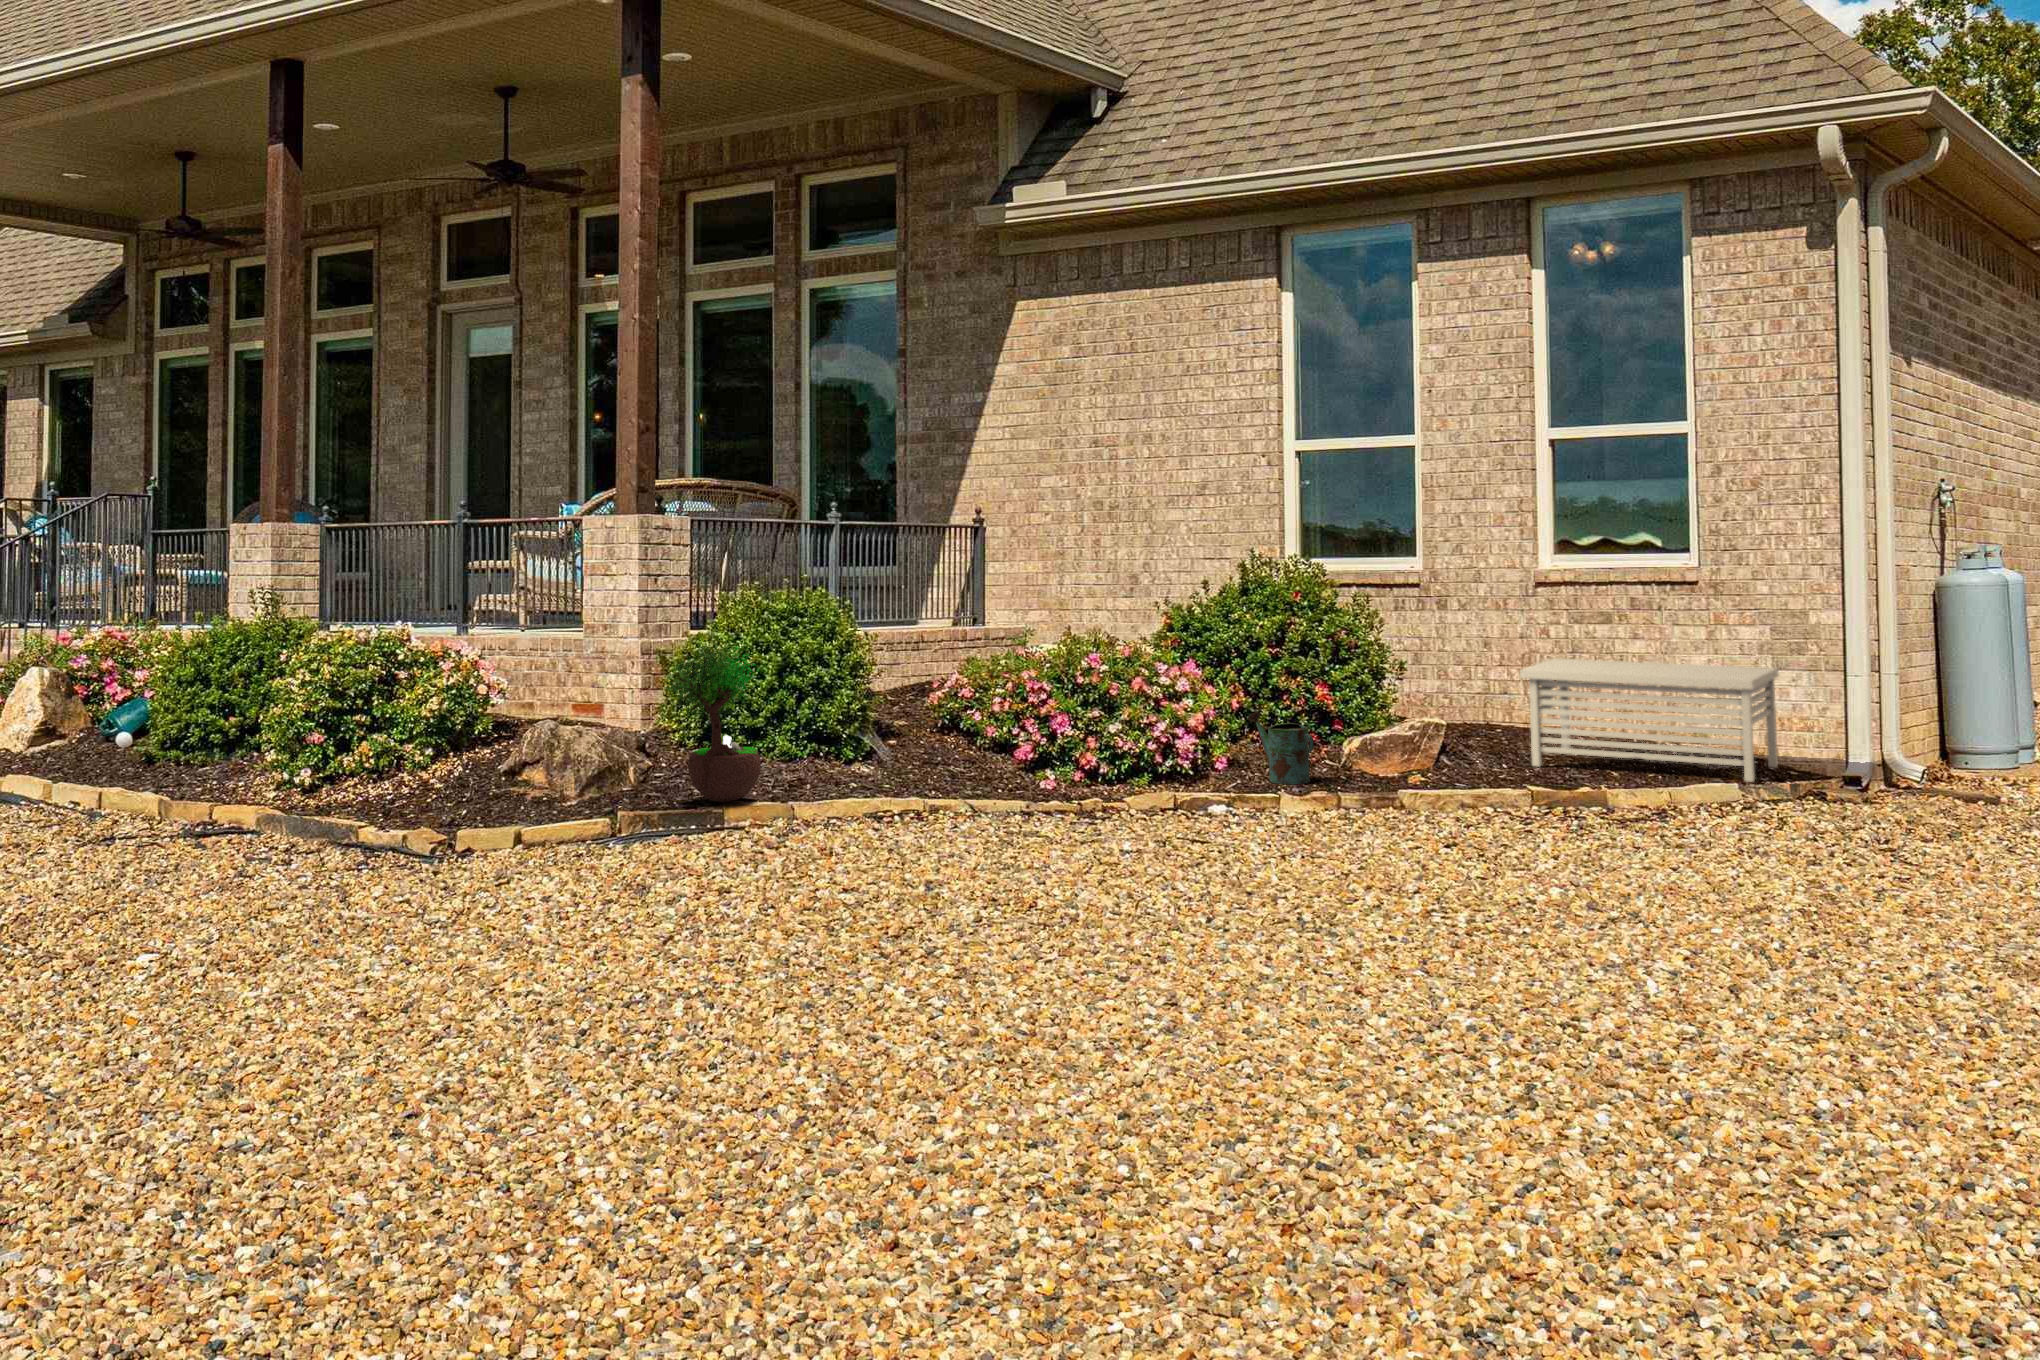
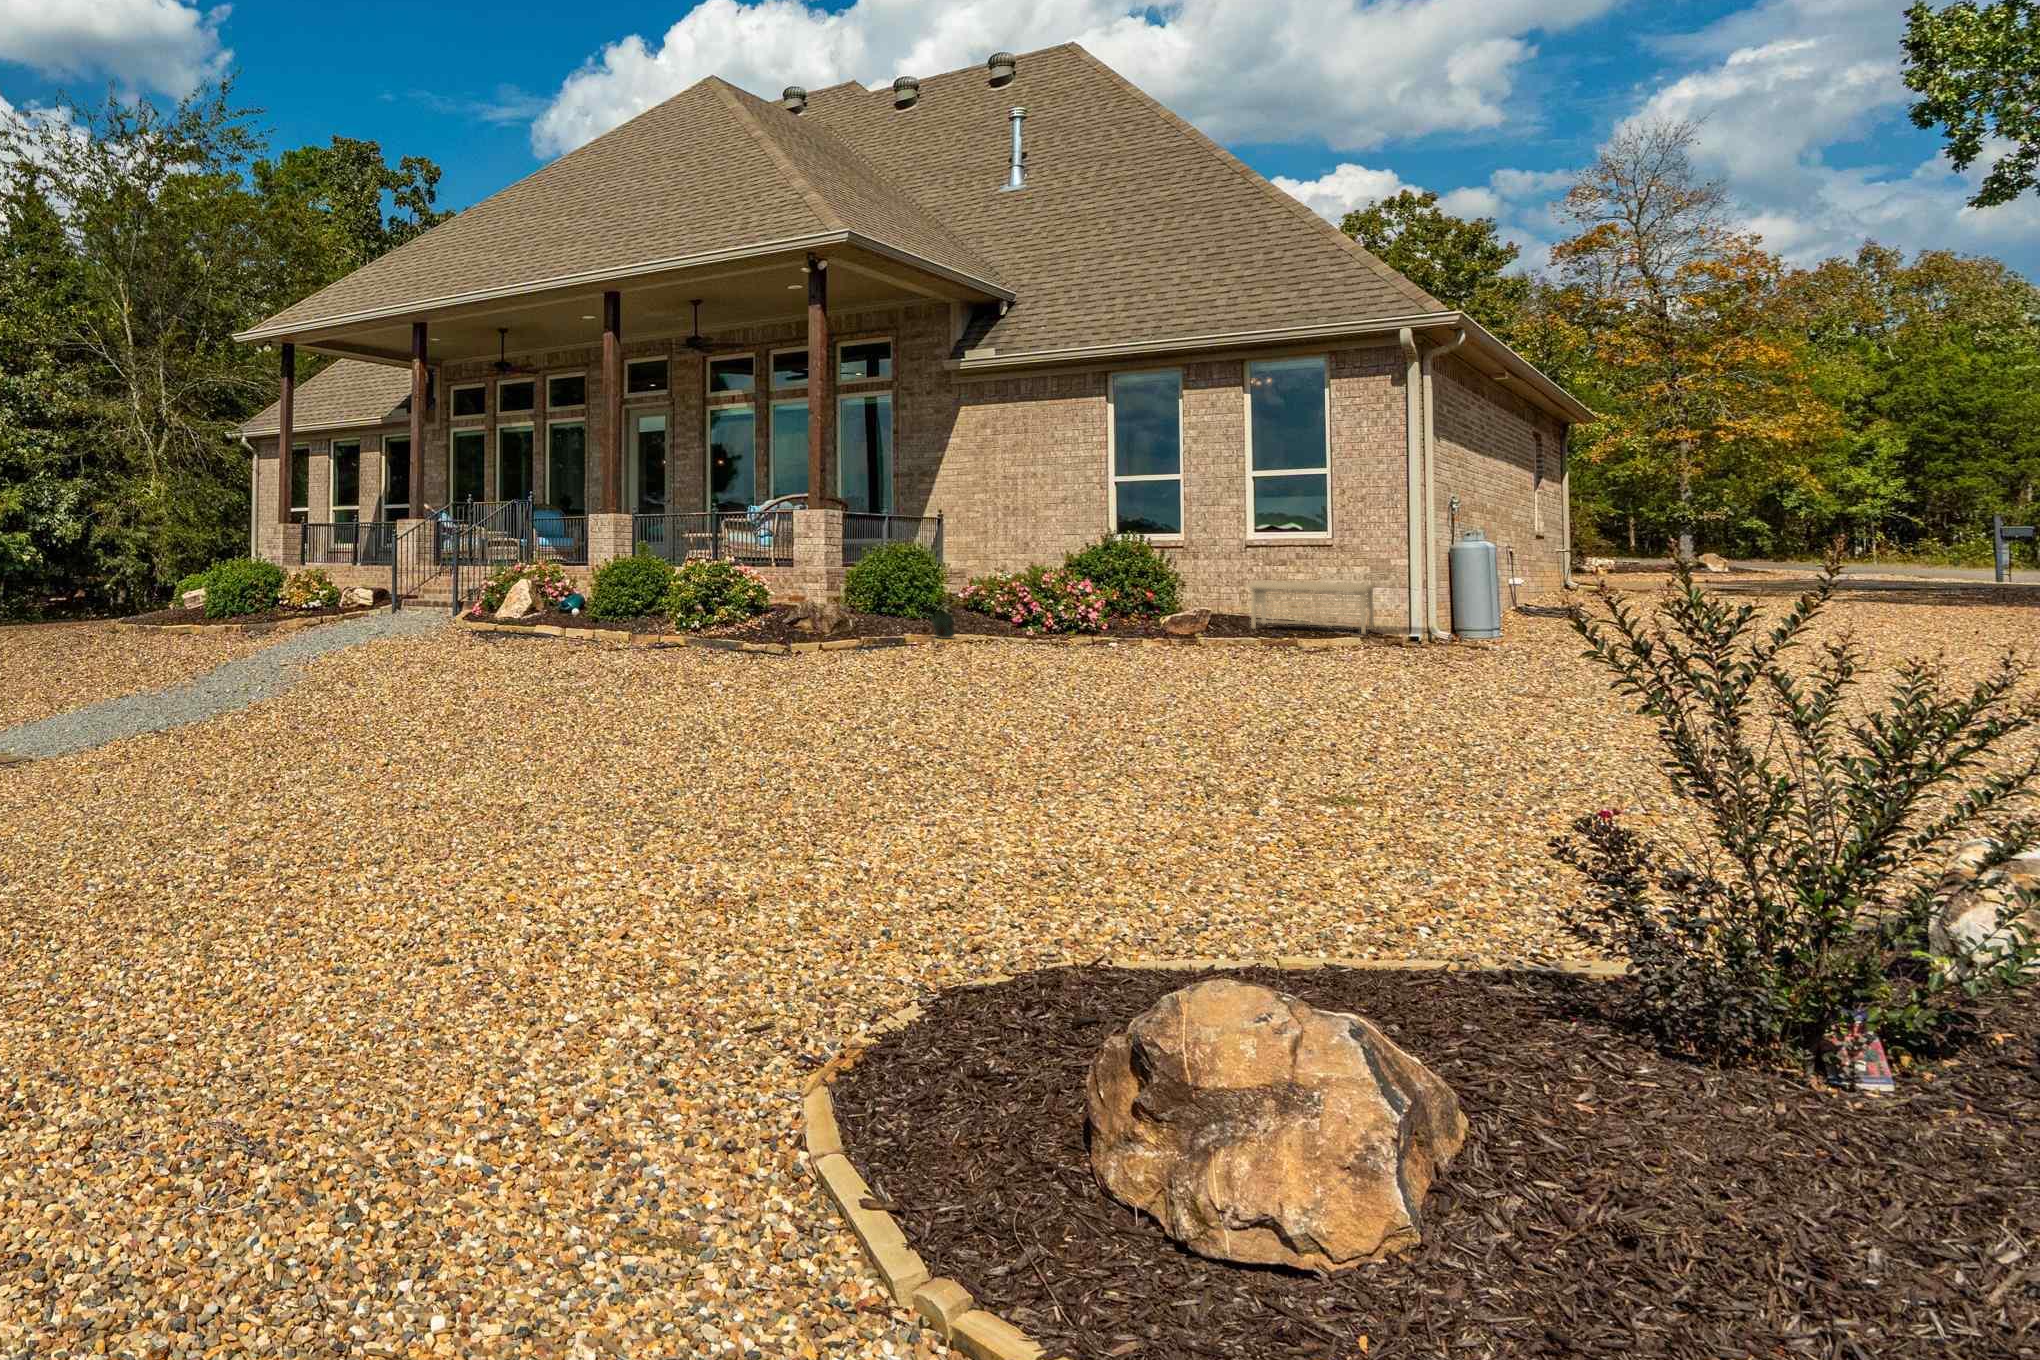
potted tree: present [664,635,761,802] -> none [855,564,900,638]
watering can: present [1248,712,1314,784] -> present [925,607,956,639]

